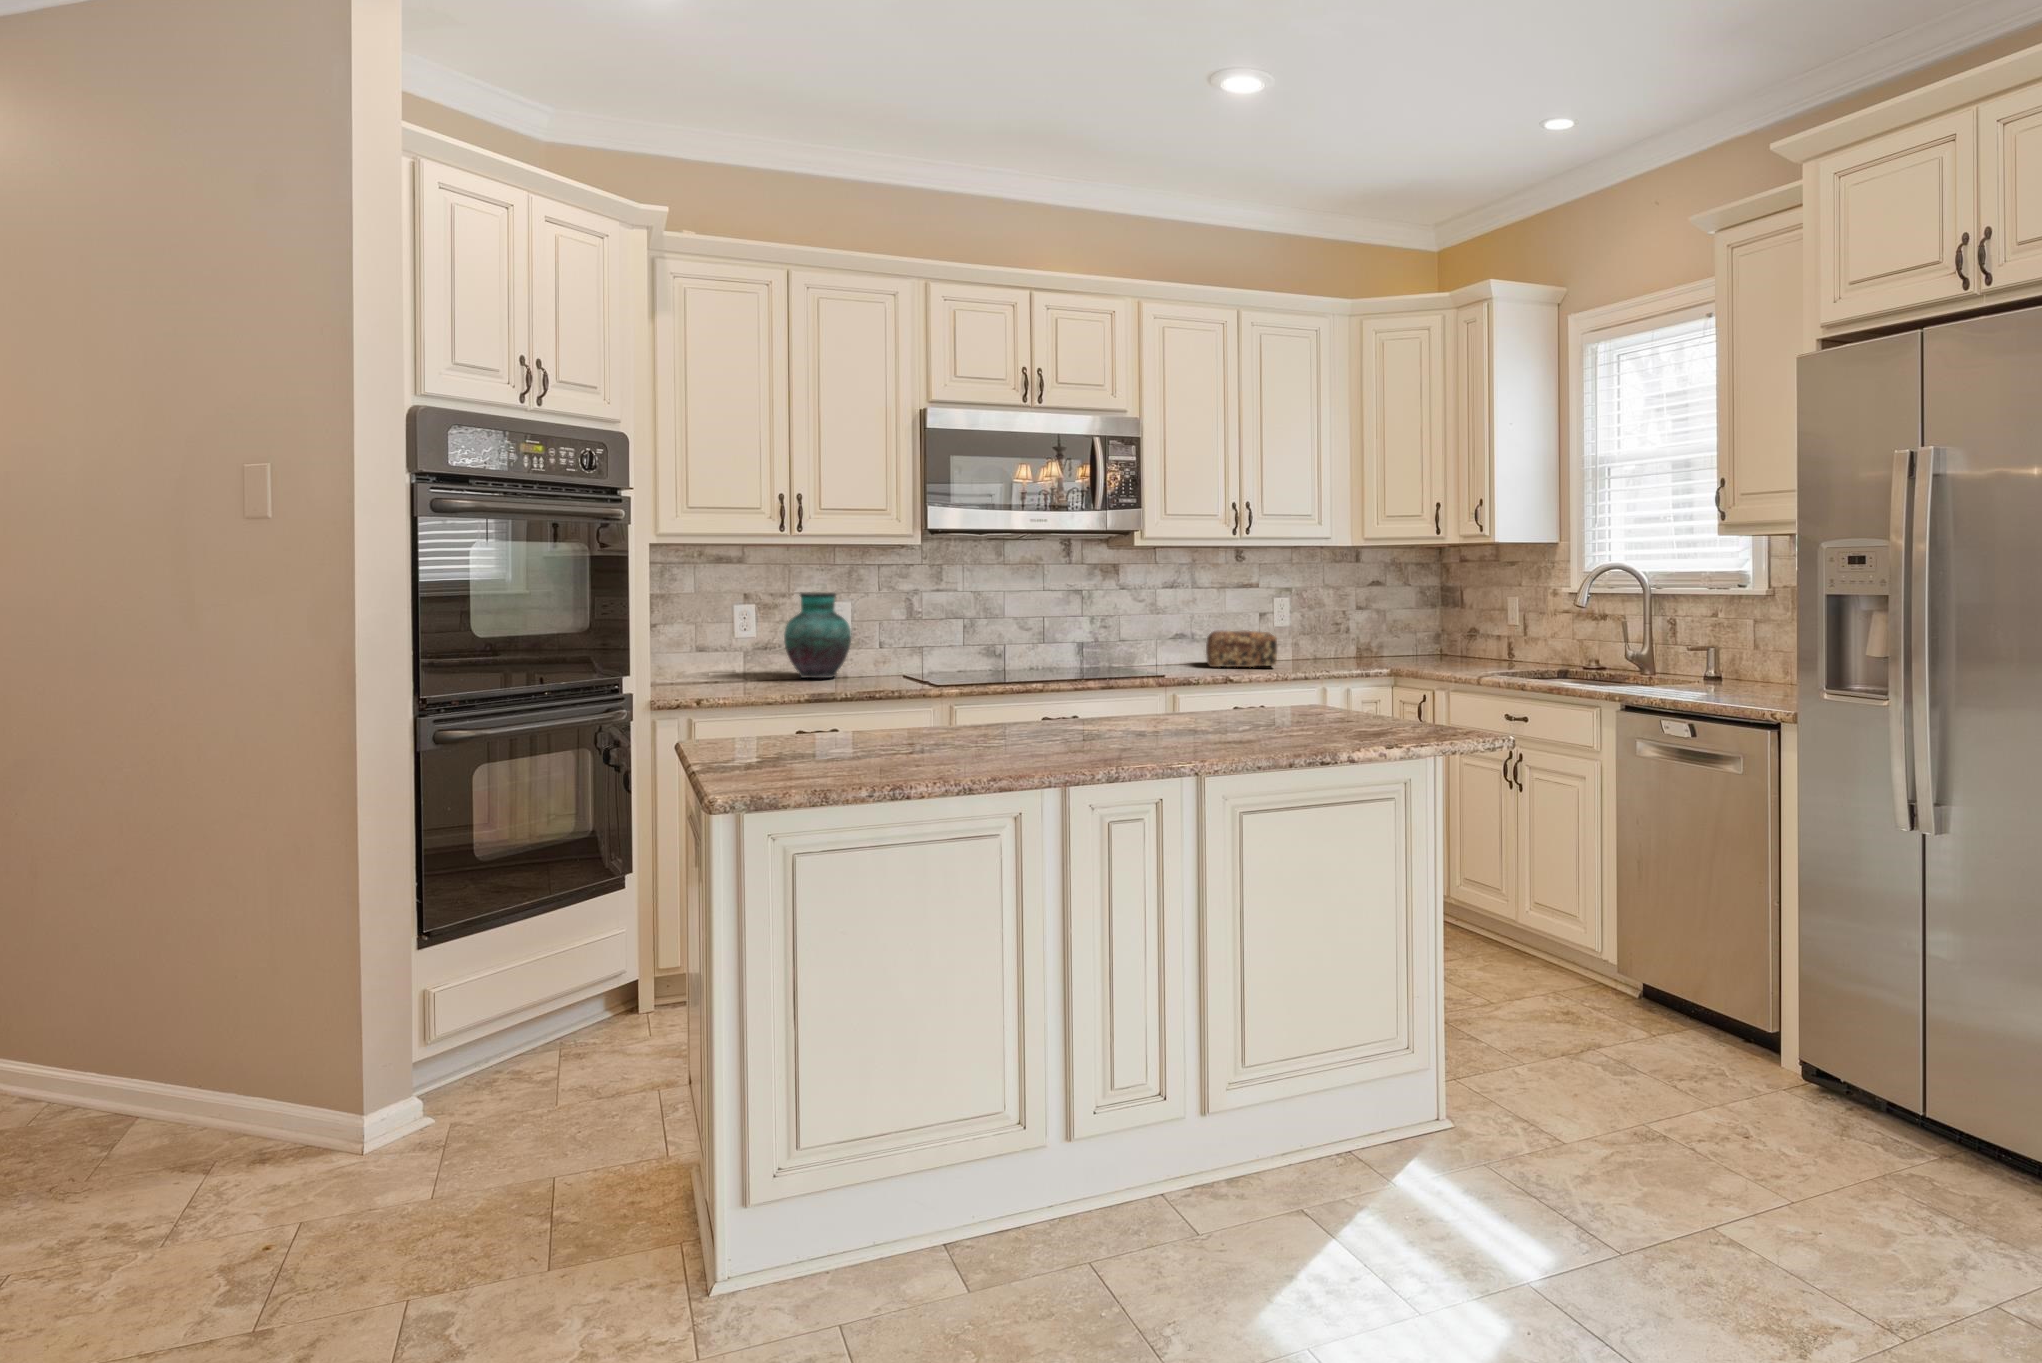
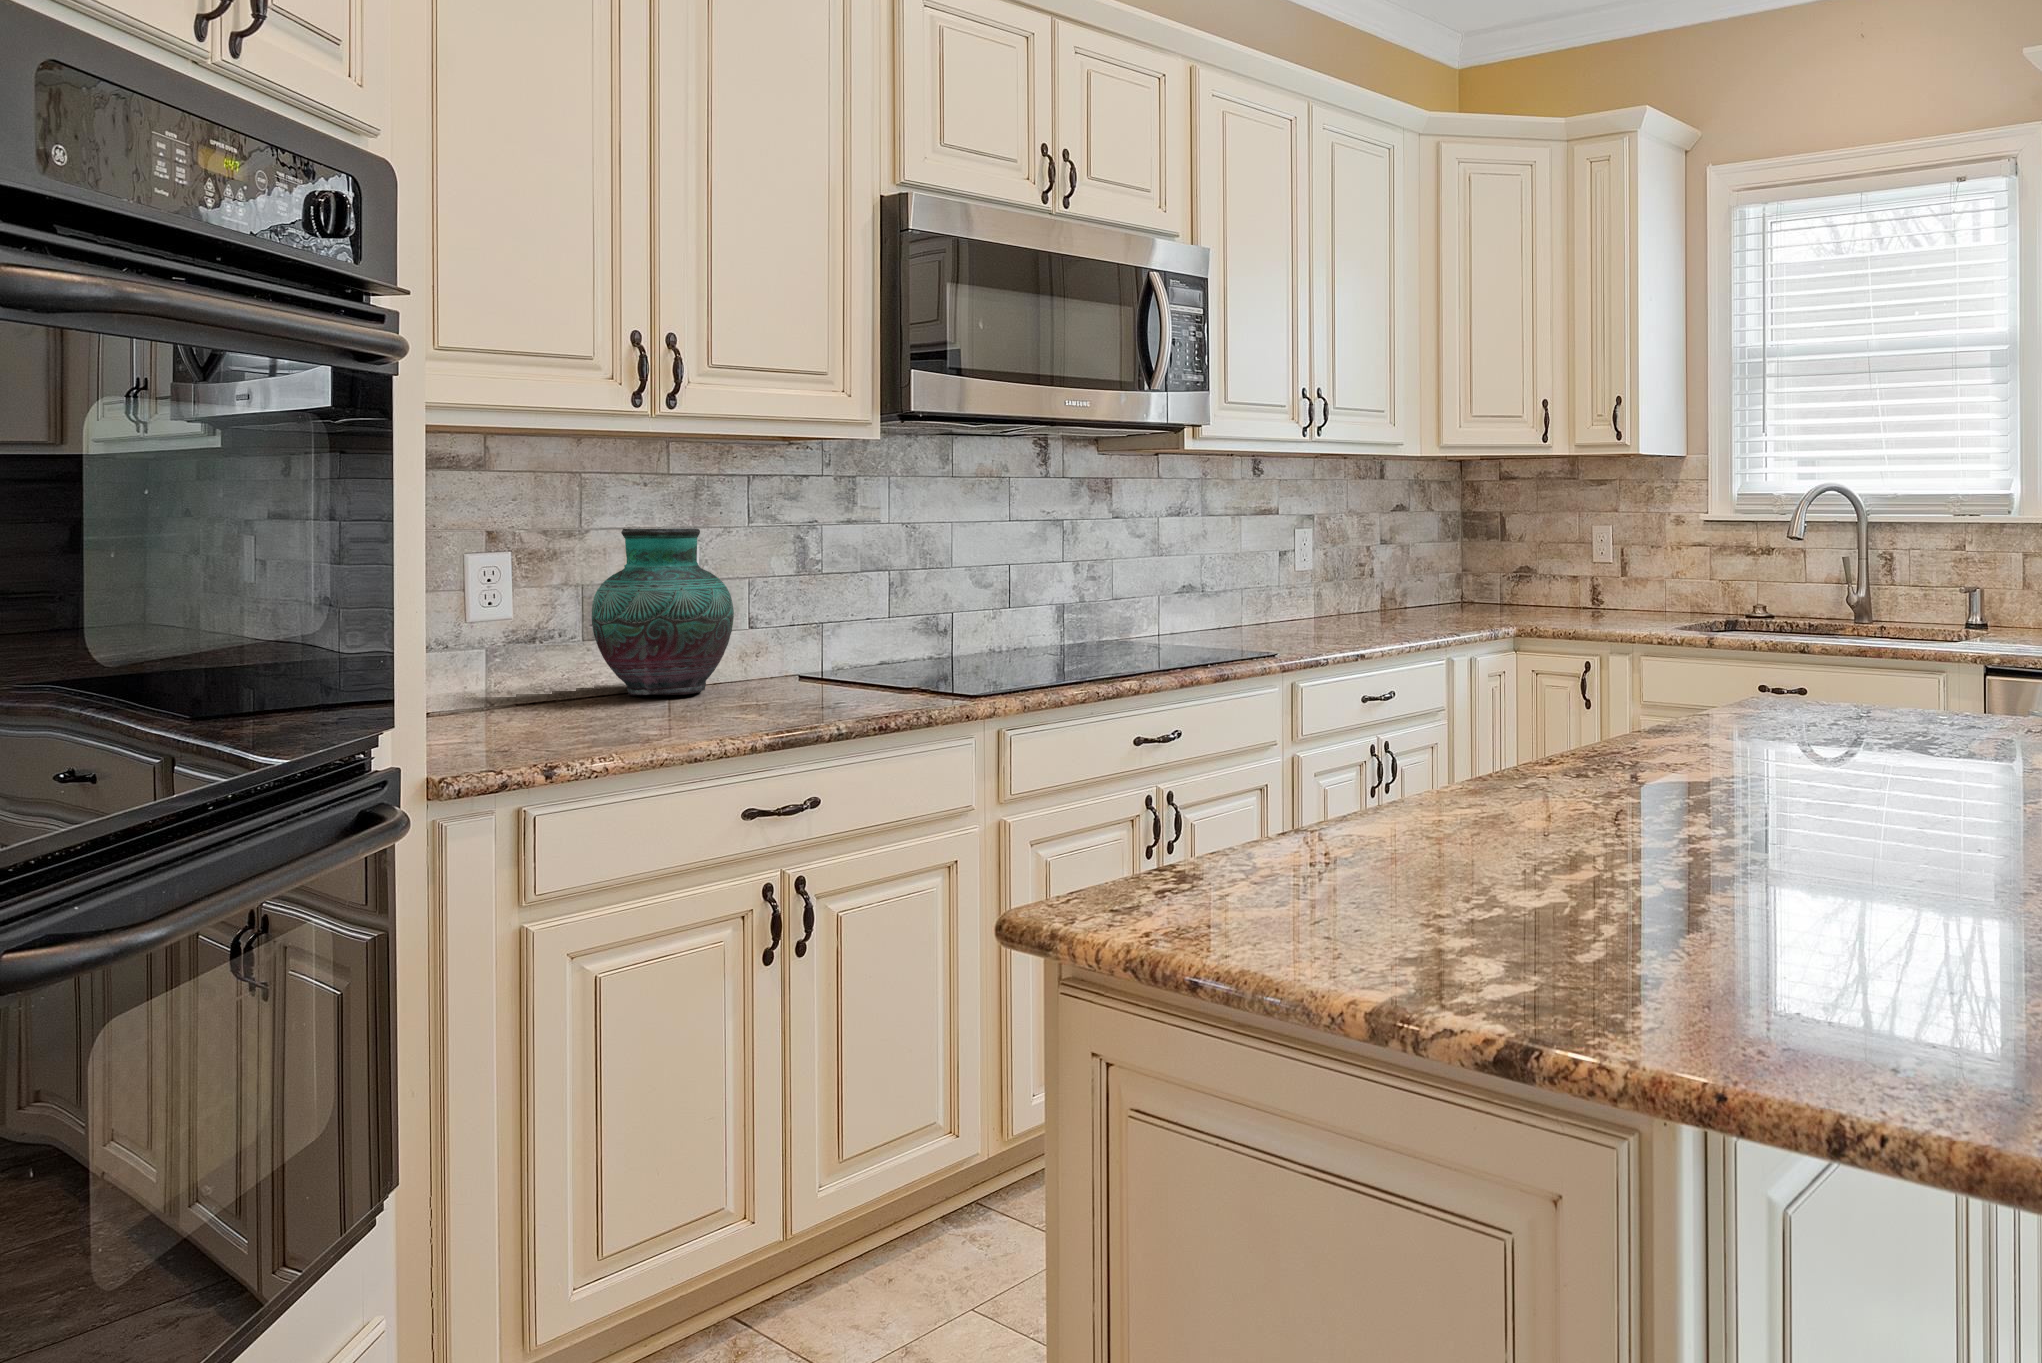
bread loaf: present [1206,630,1277,667] -> none [1213,579,1326,636]

